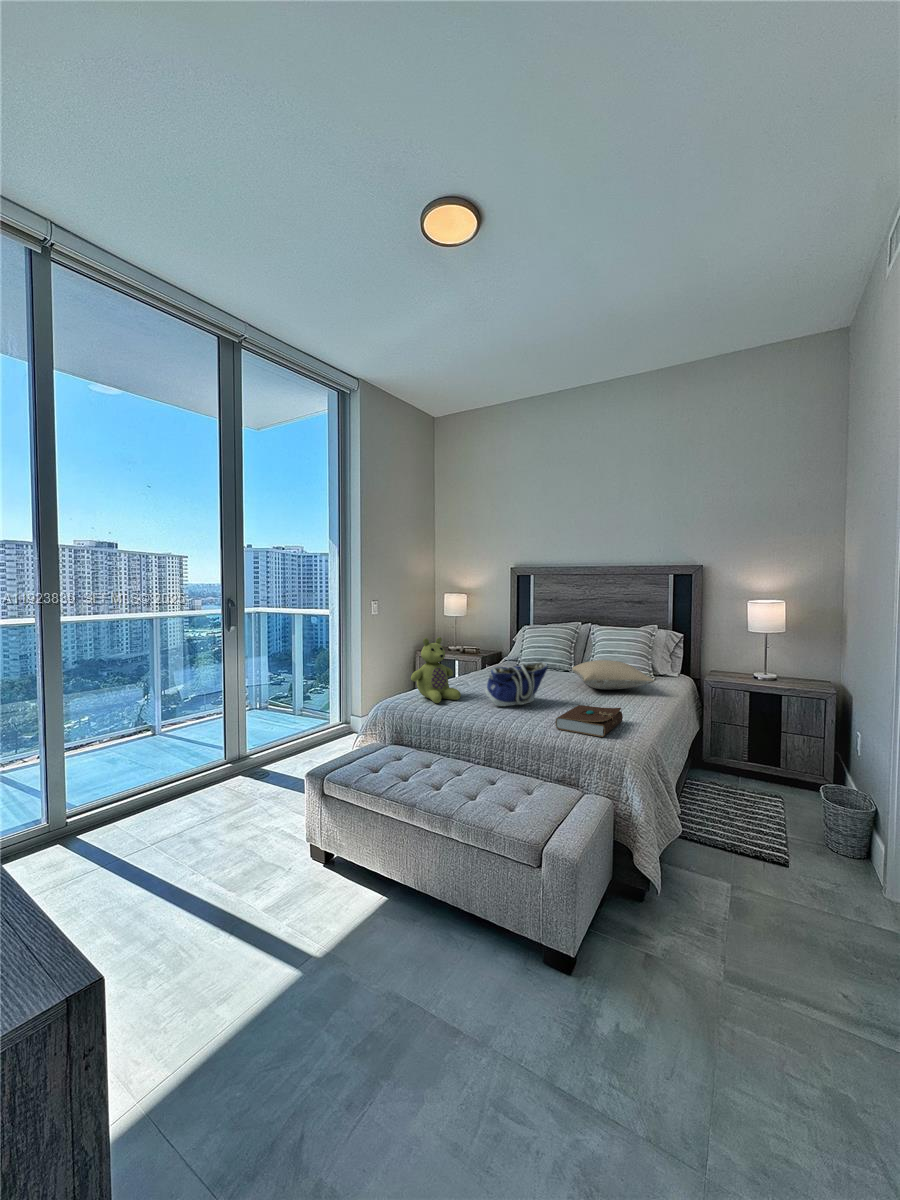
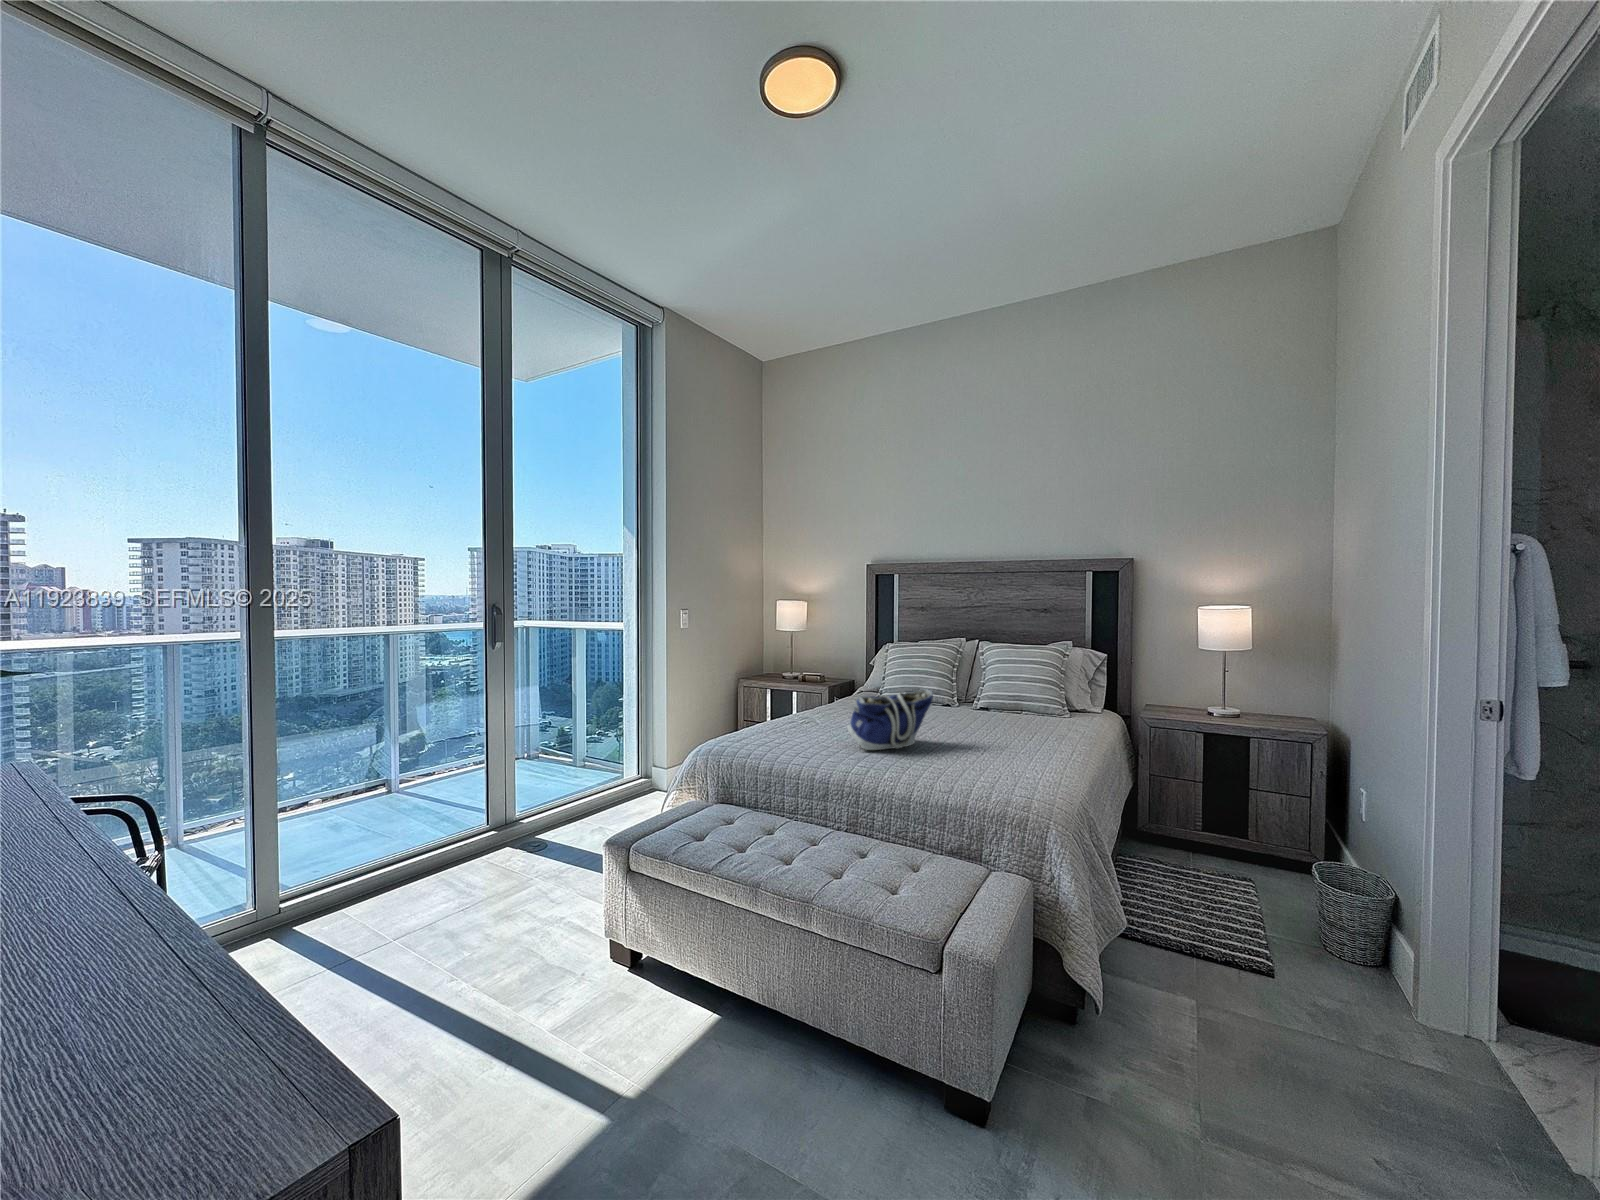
stuffed bear: present [411,637,461,703] -> none [746,656,814,746]
pillow: present [572,660,655,690] -> none [963,690,1077,729]
book: present [555,705,623,737] -> none [948,748,1039,790]

